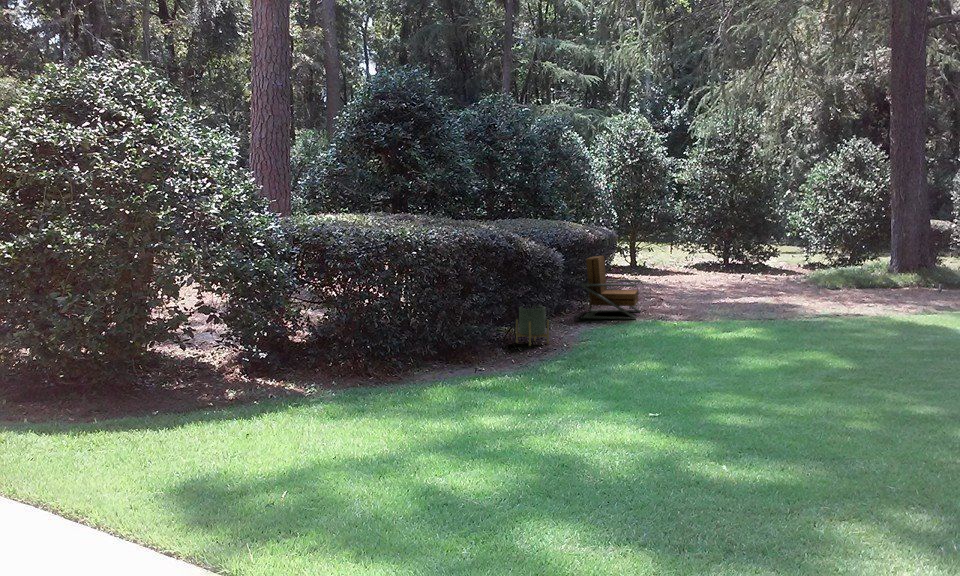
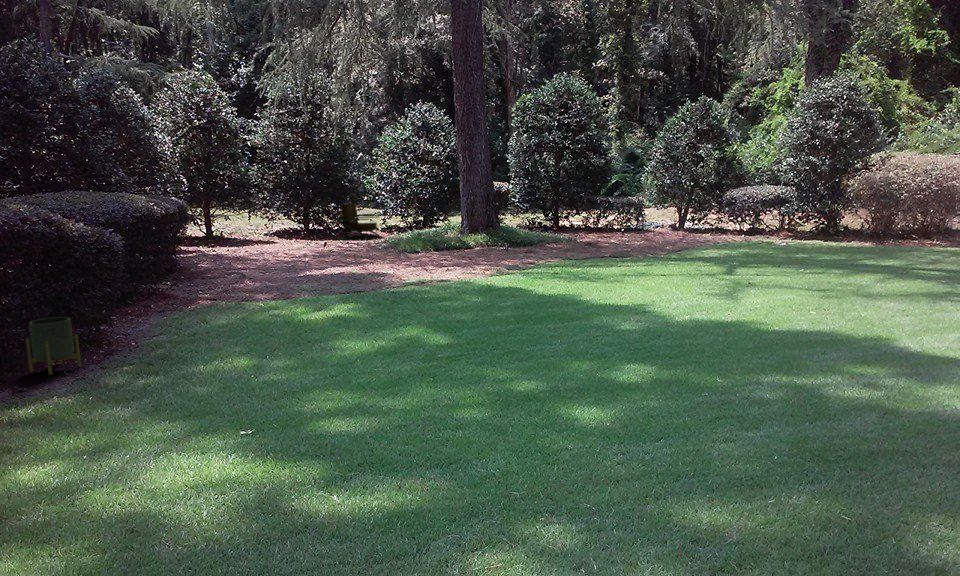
lounge chair: present [581,256,641,319] -> present [337,203,379,240]

